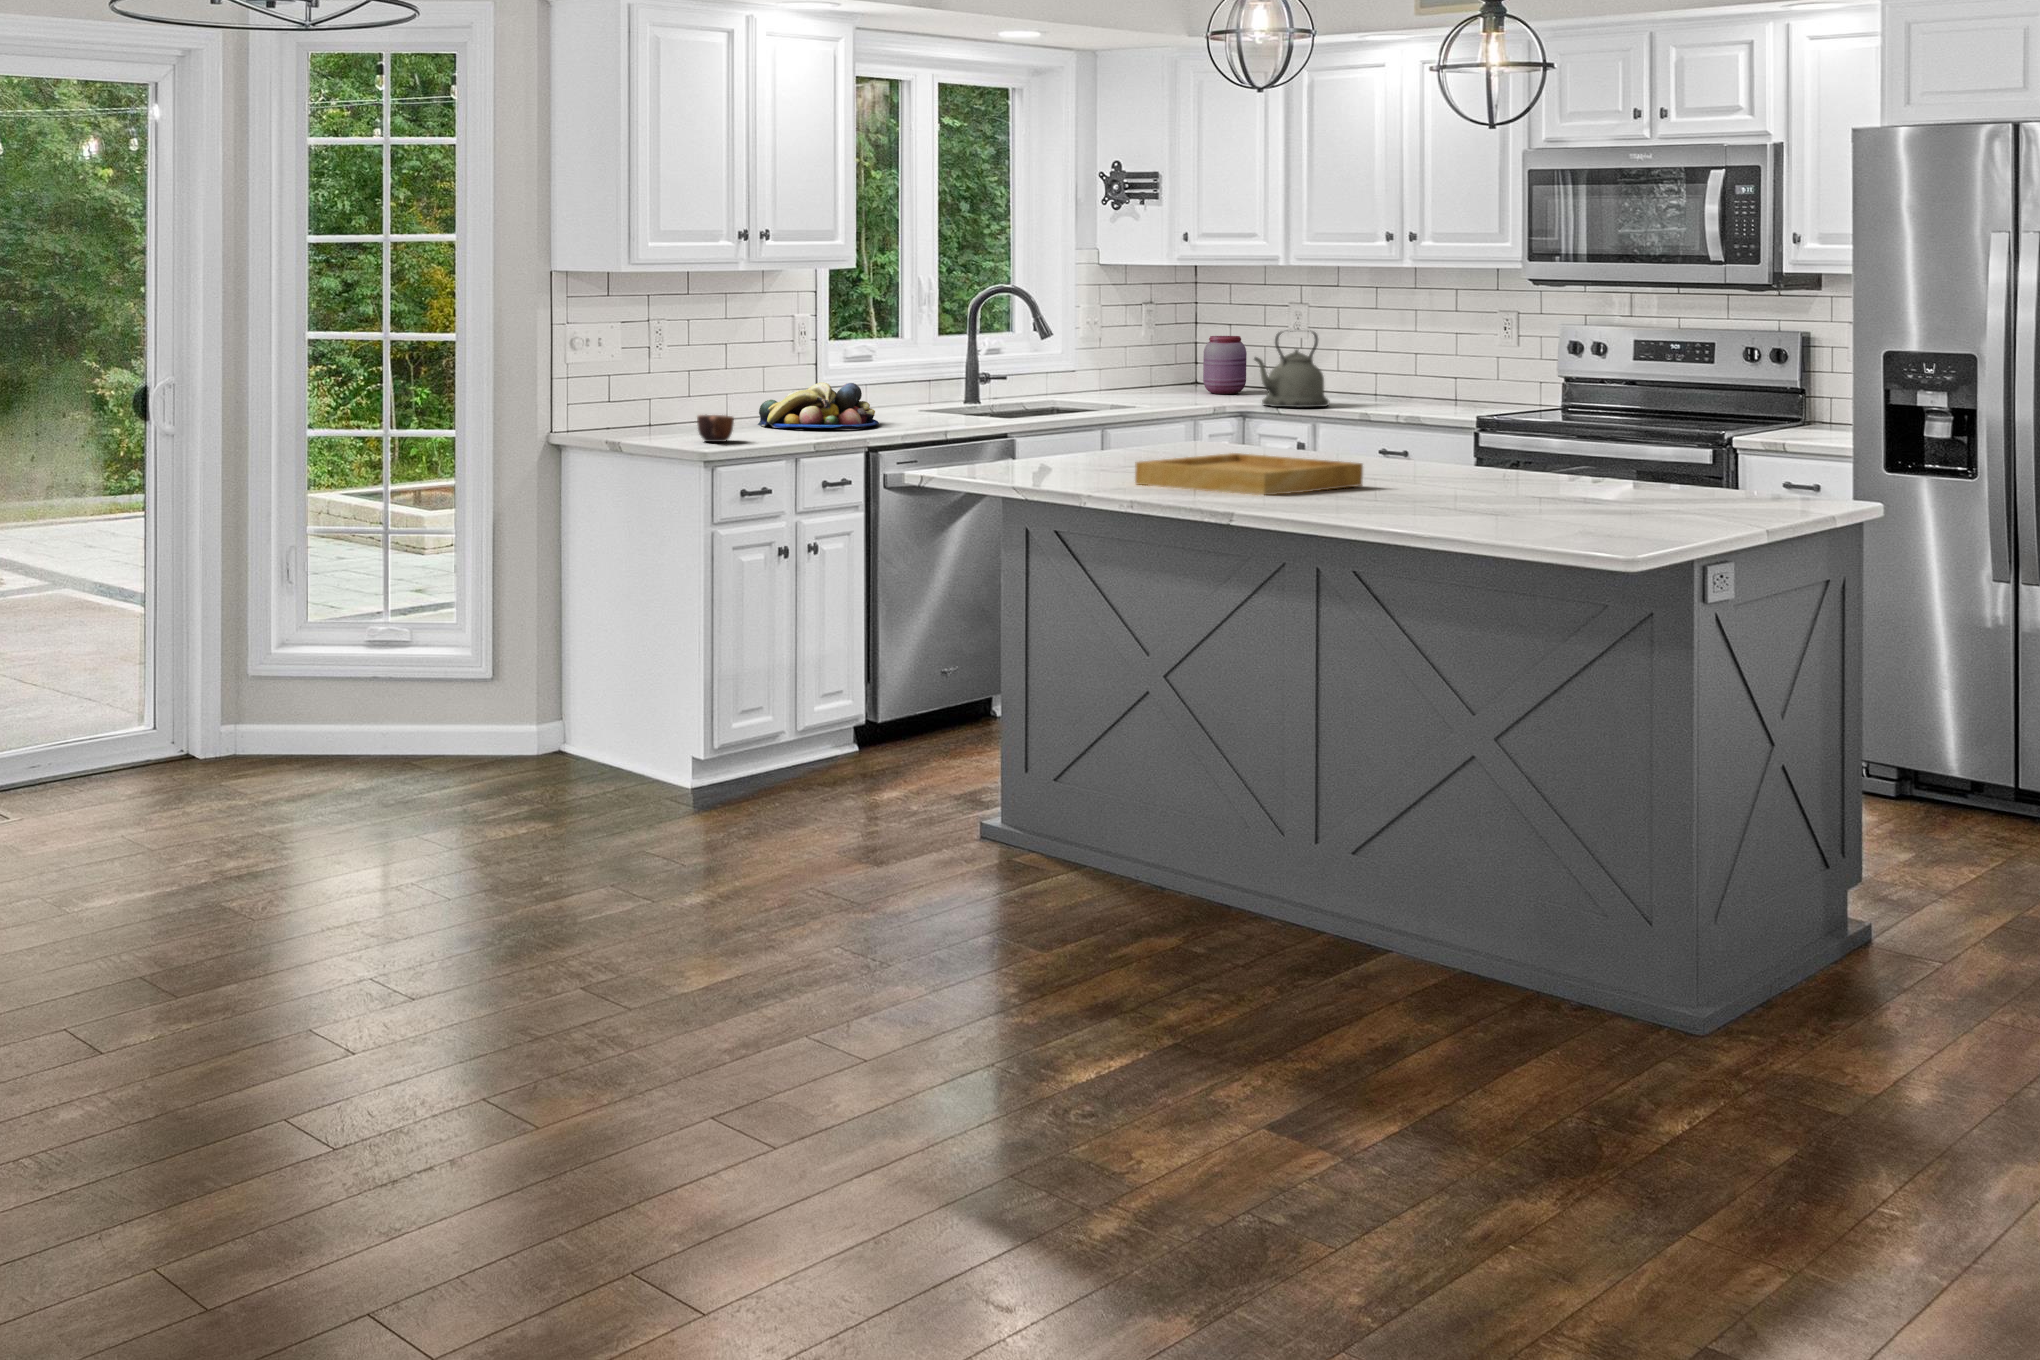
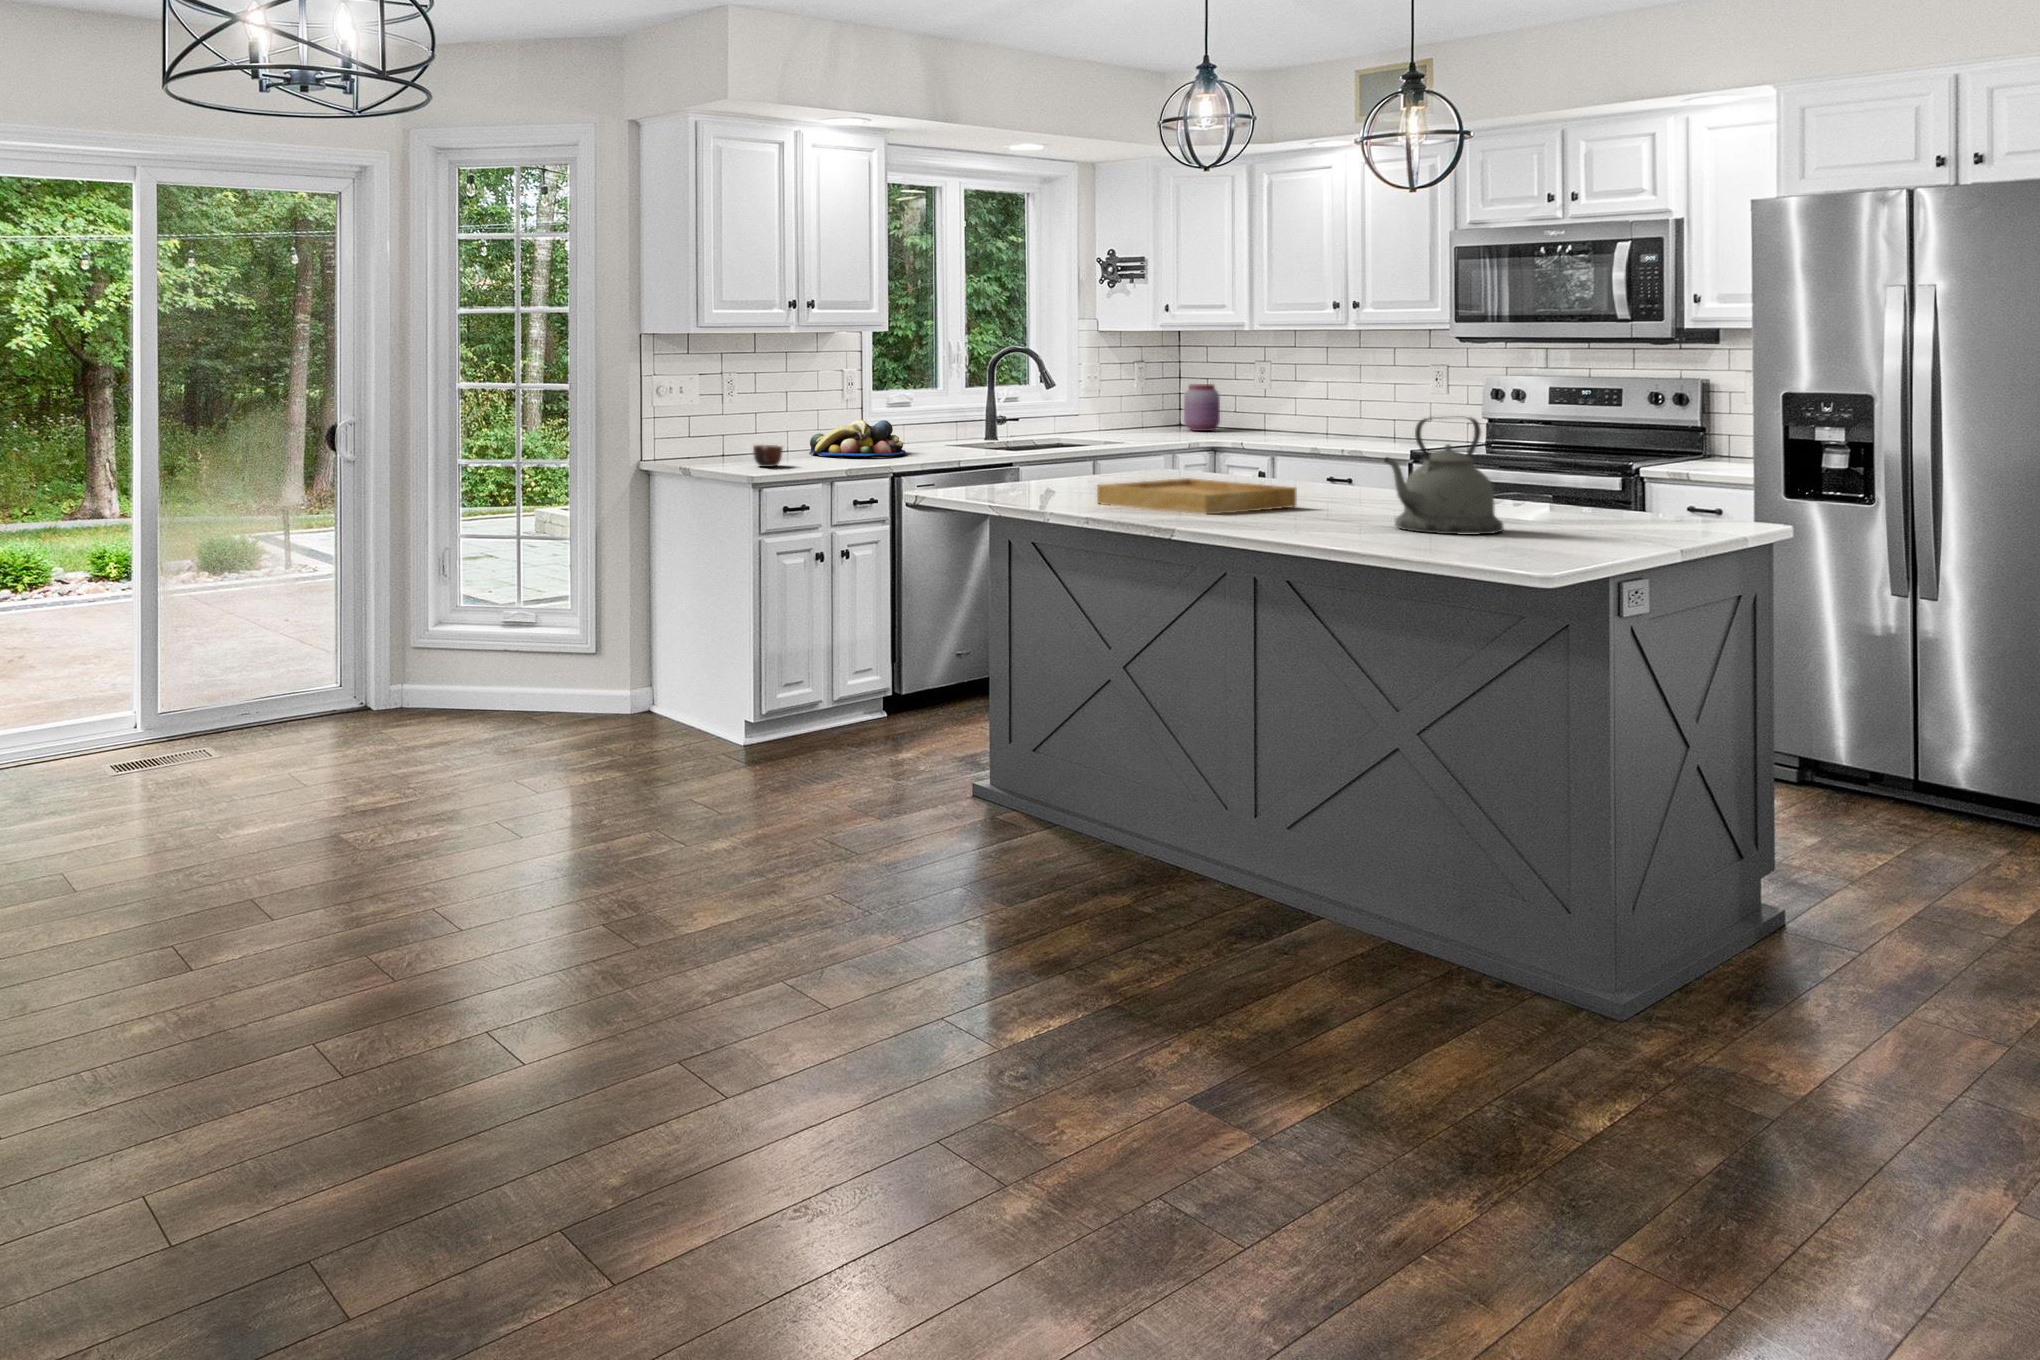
kettle: present [1254,332,1329,407] -> present [1385,416,1503,534]

